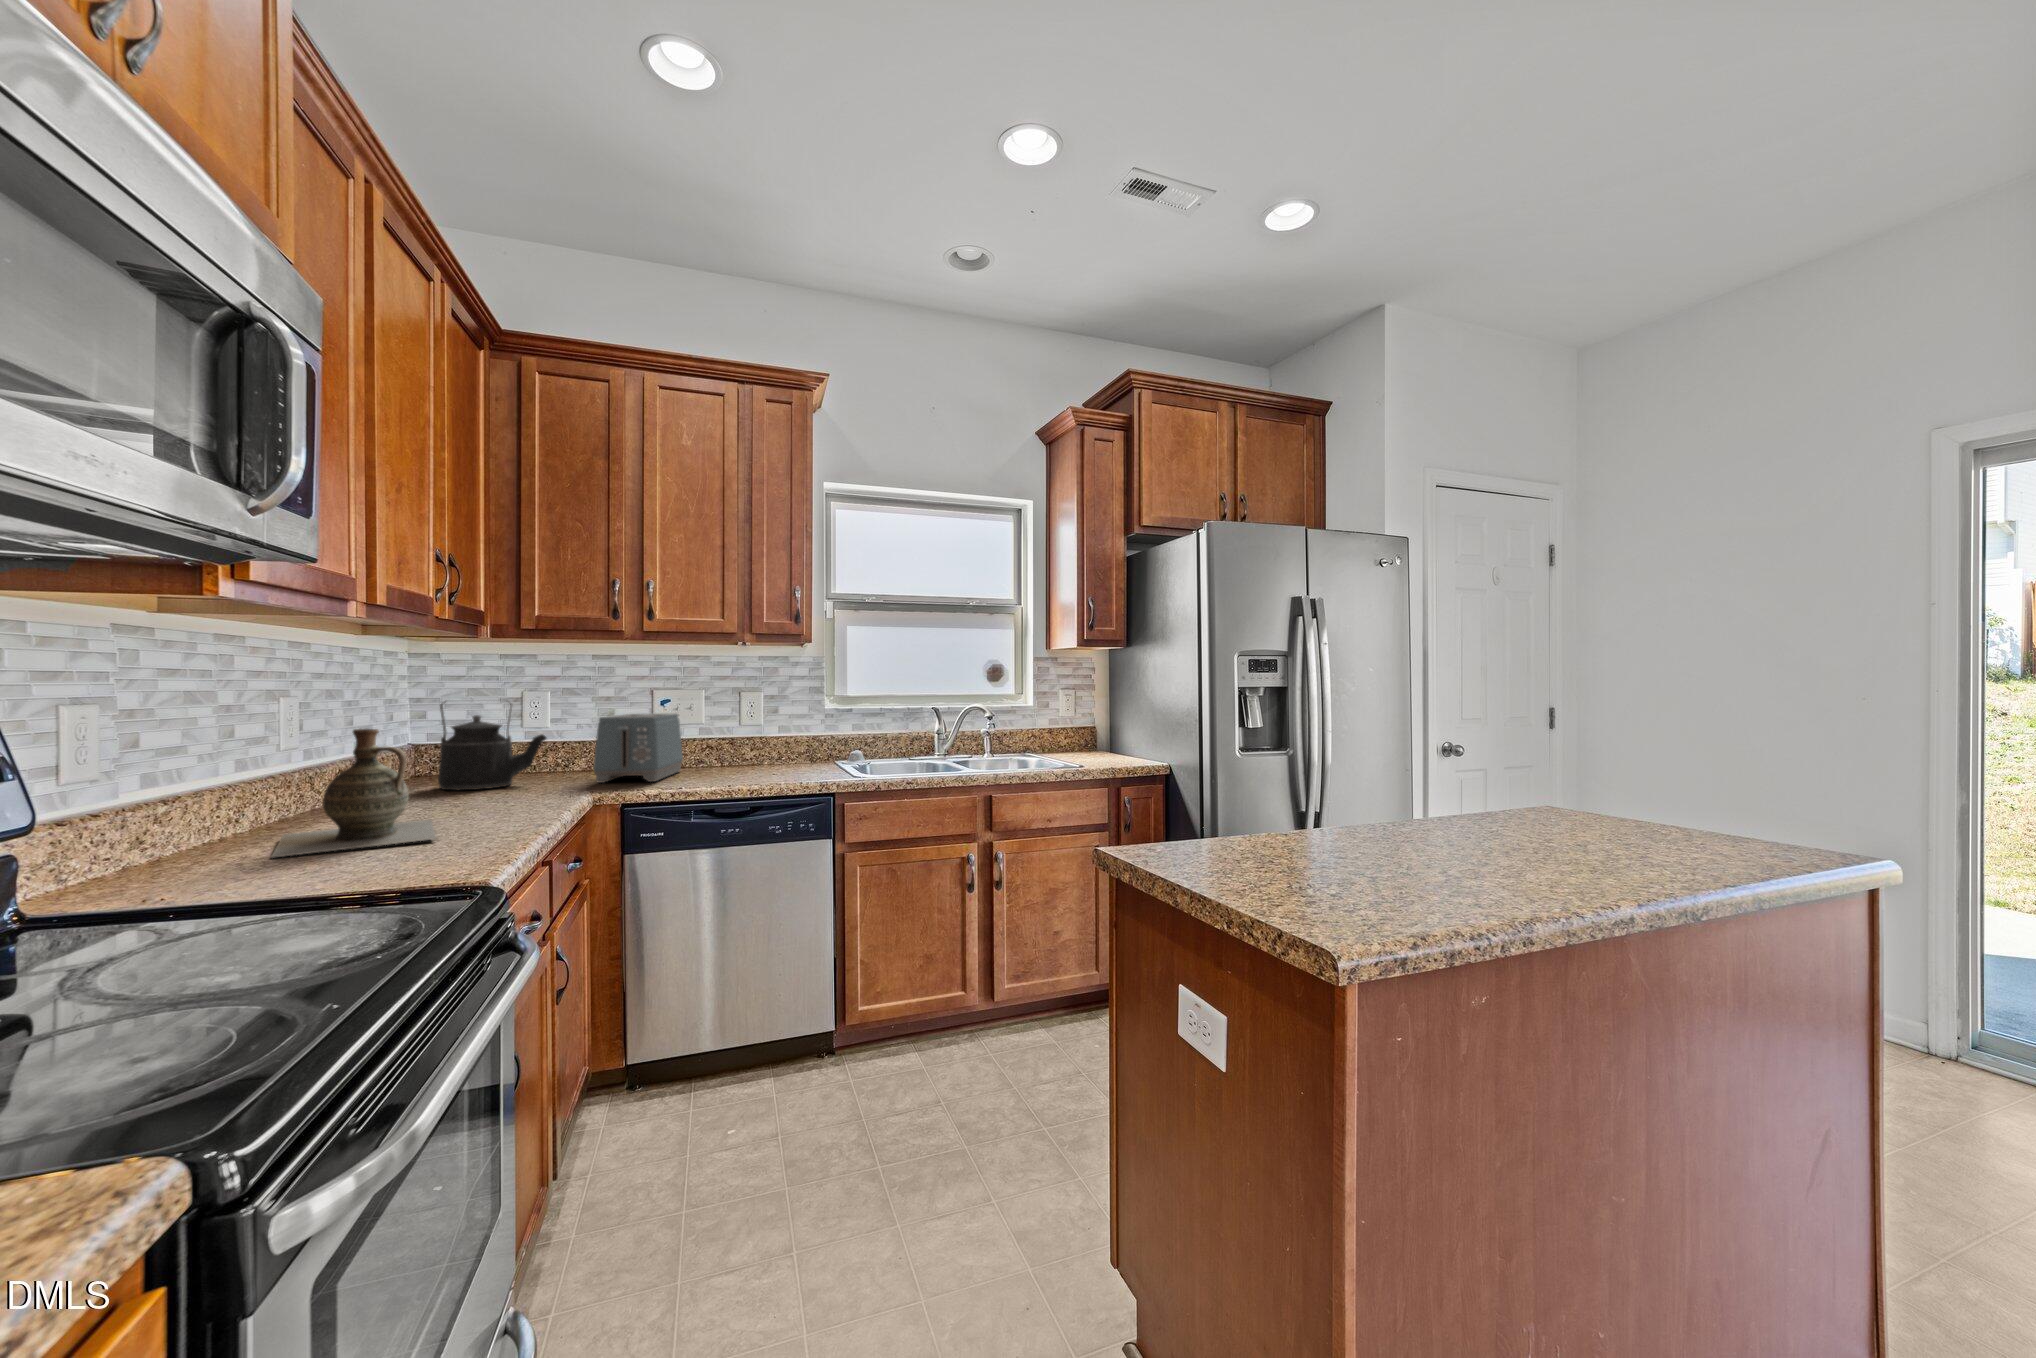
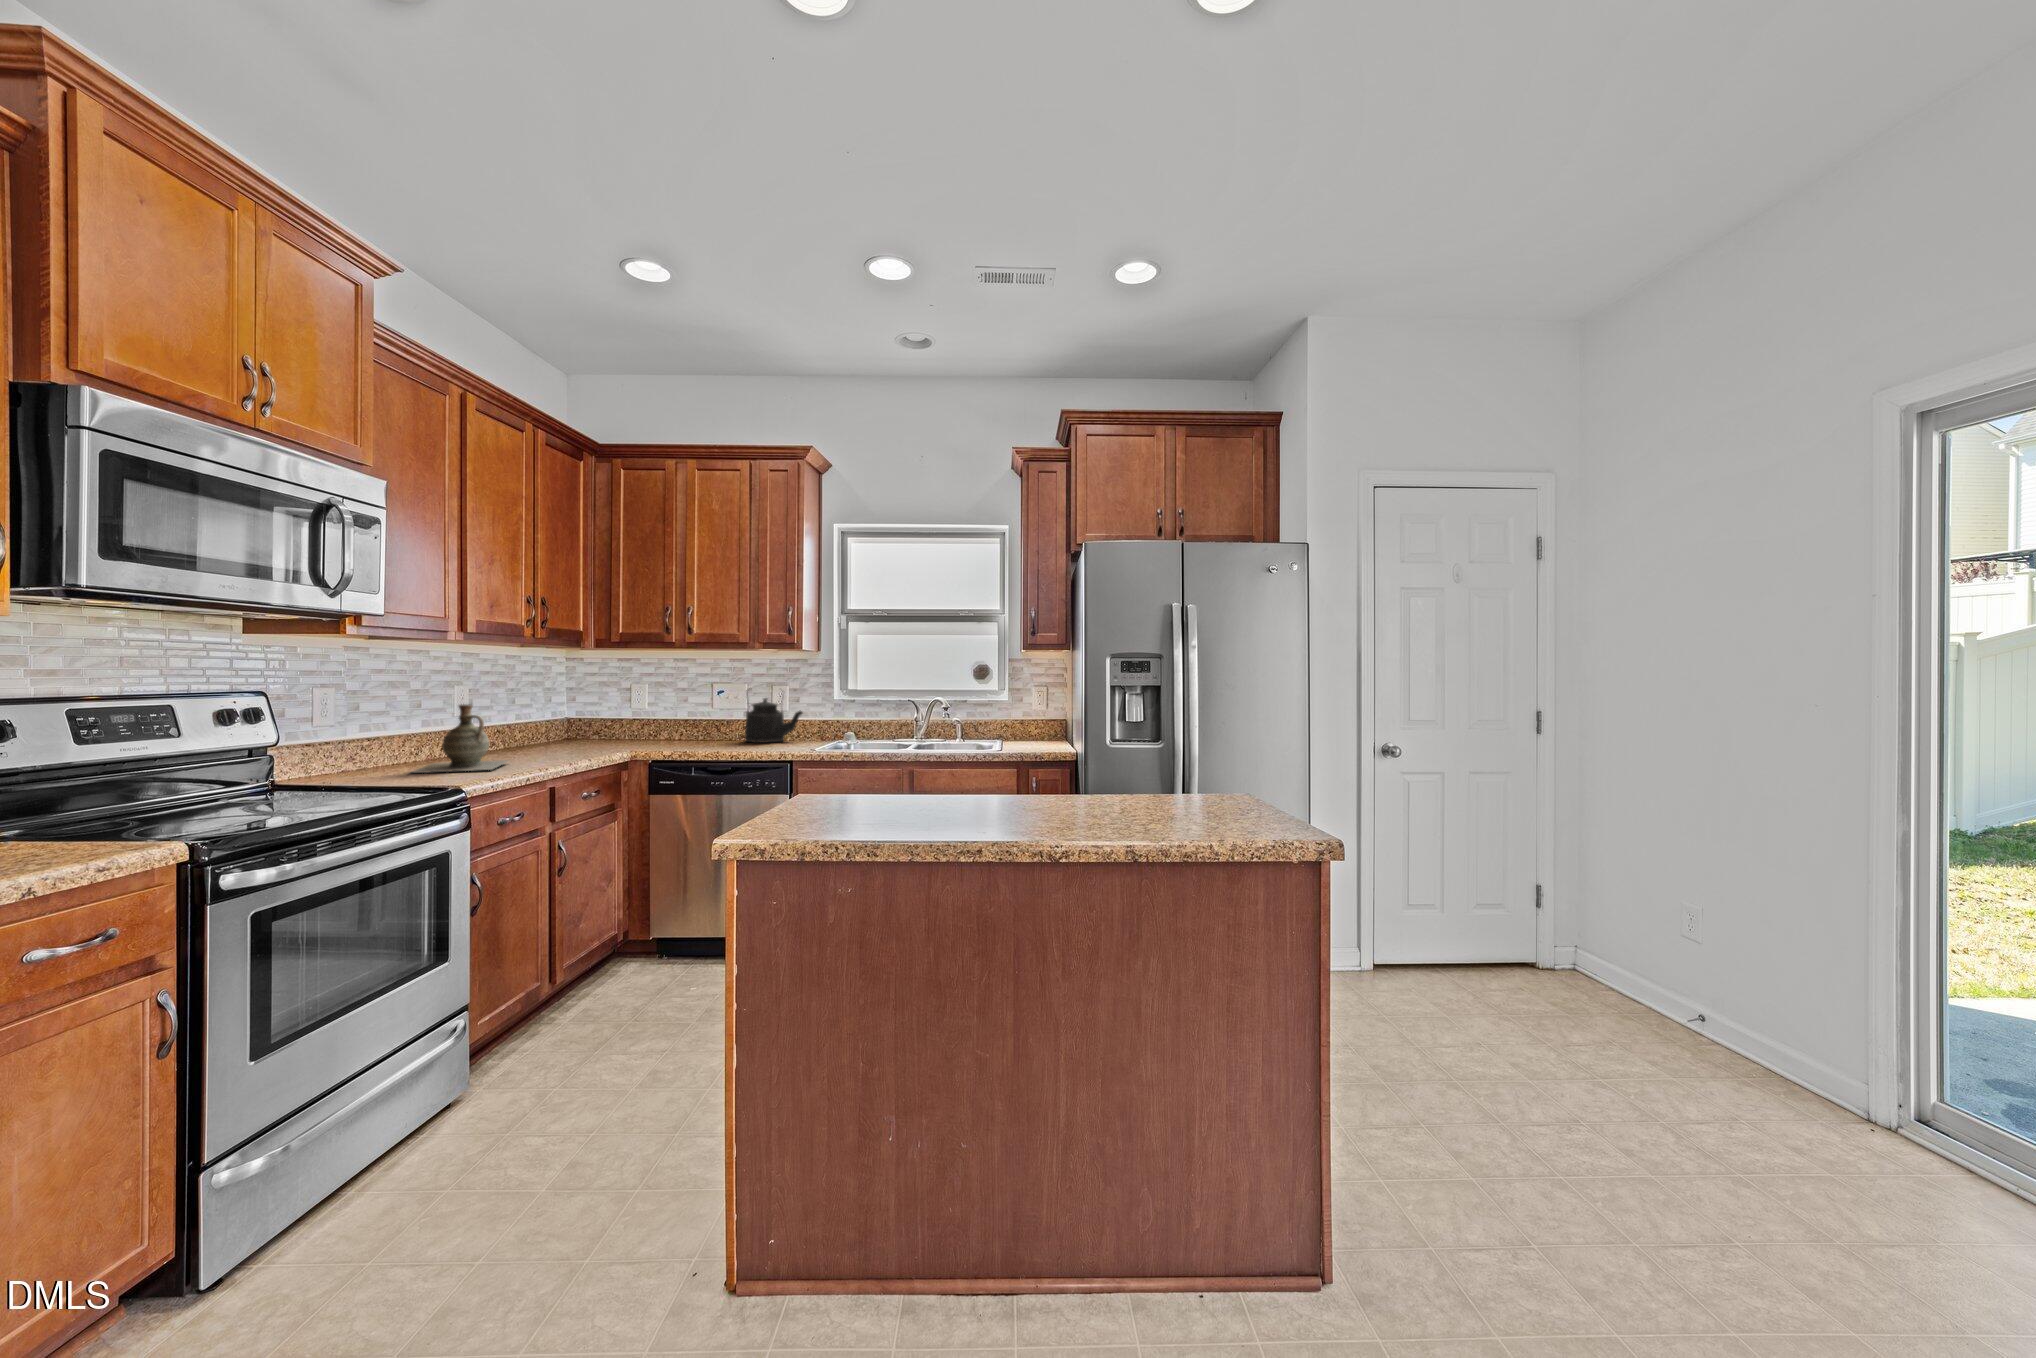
kettle: present [438,701,547,790] -> present [745,690,802,743]
toaster: present [594,713,683,783] -> none [651,700,724,747]

